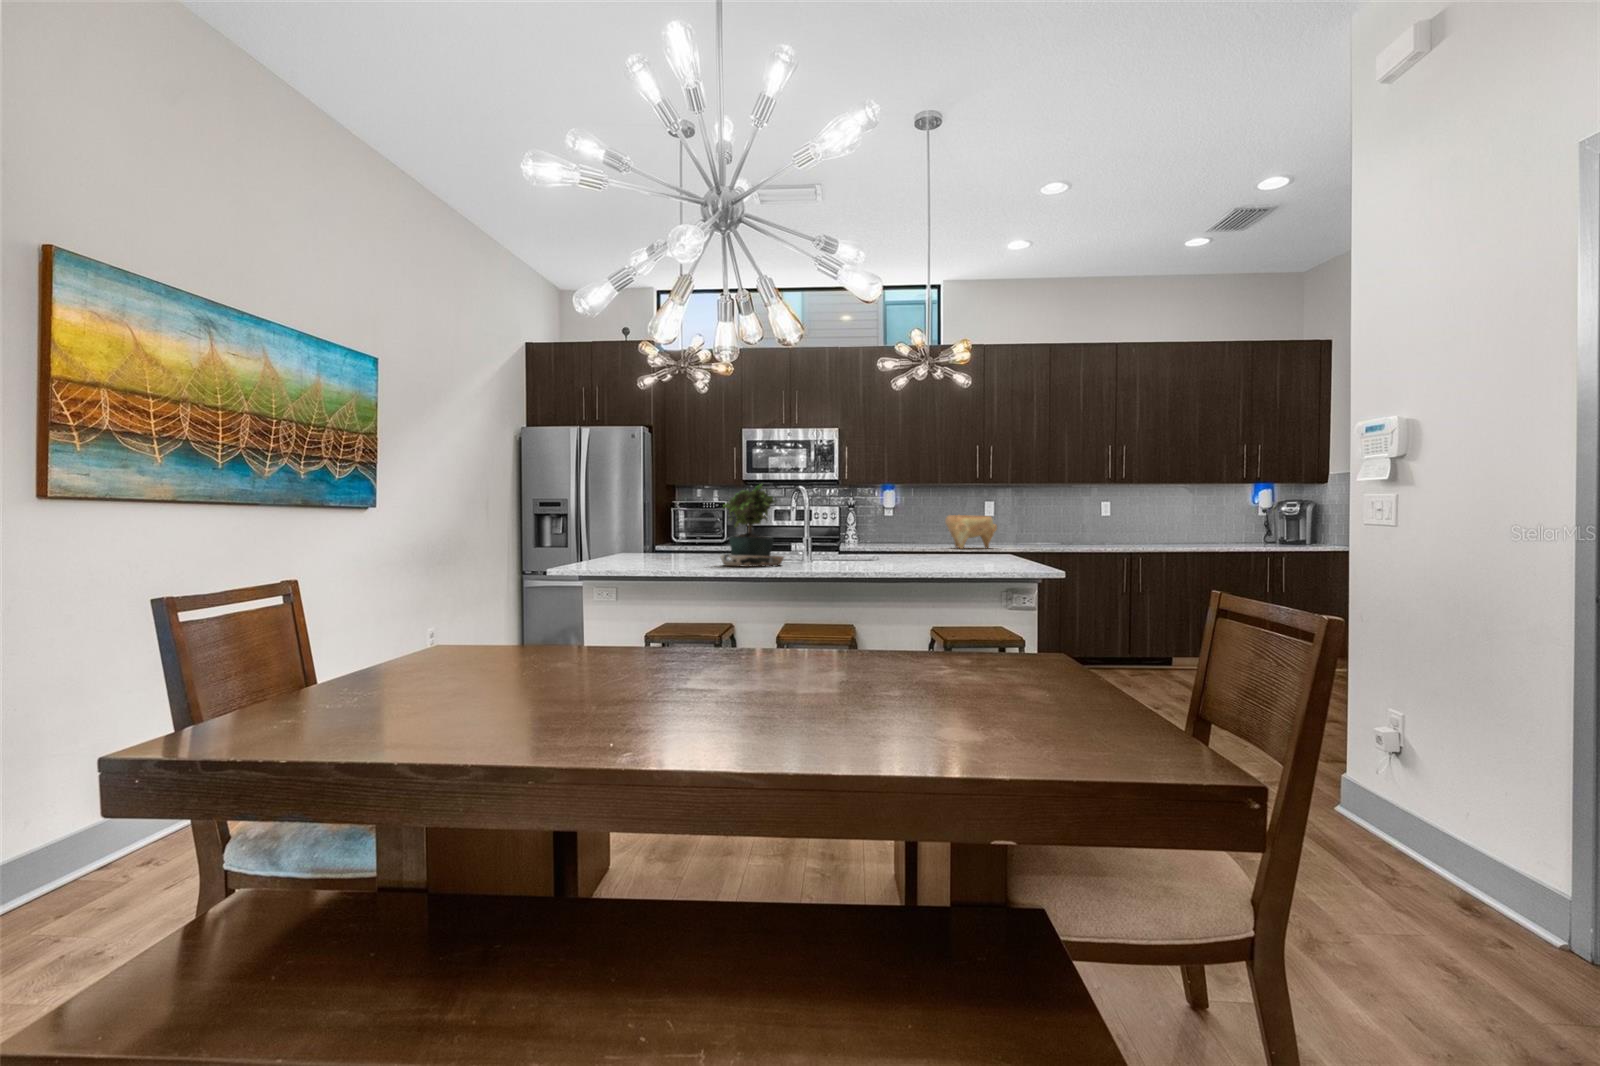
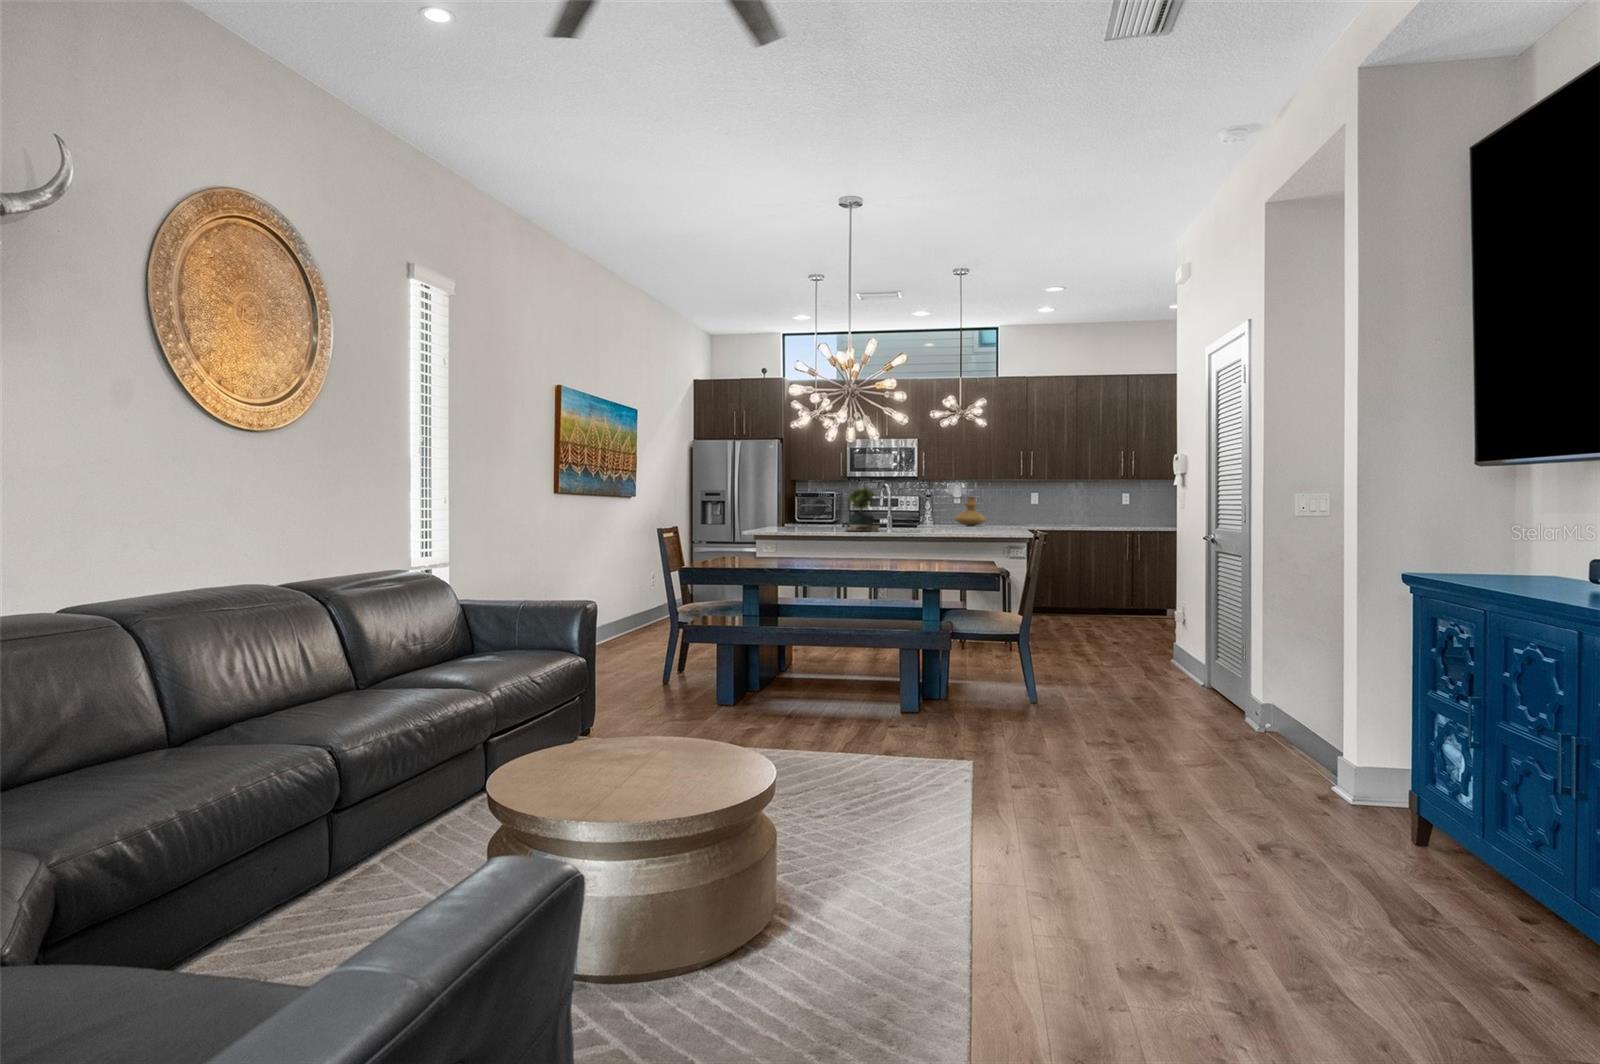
vase: none [885,507,929,545] -> present [955,497,986,526]
decorative bowl: present [945,515,997,549] -> none [995,503,1032,527]

